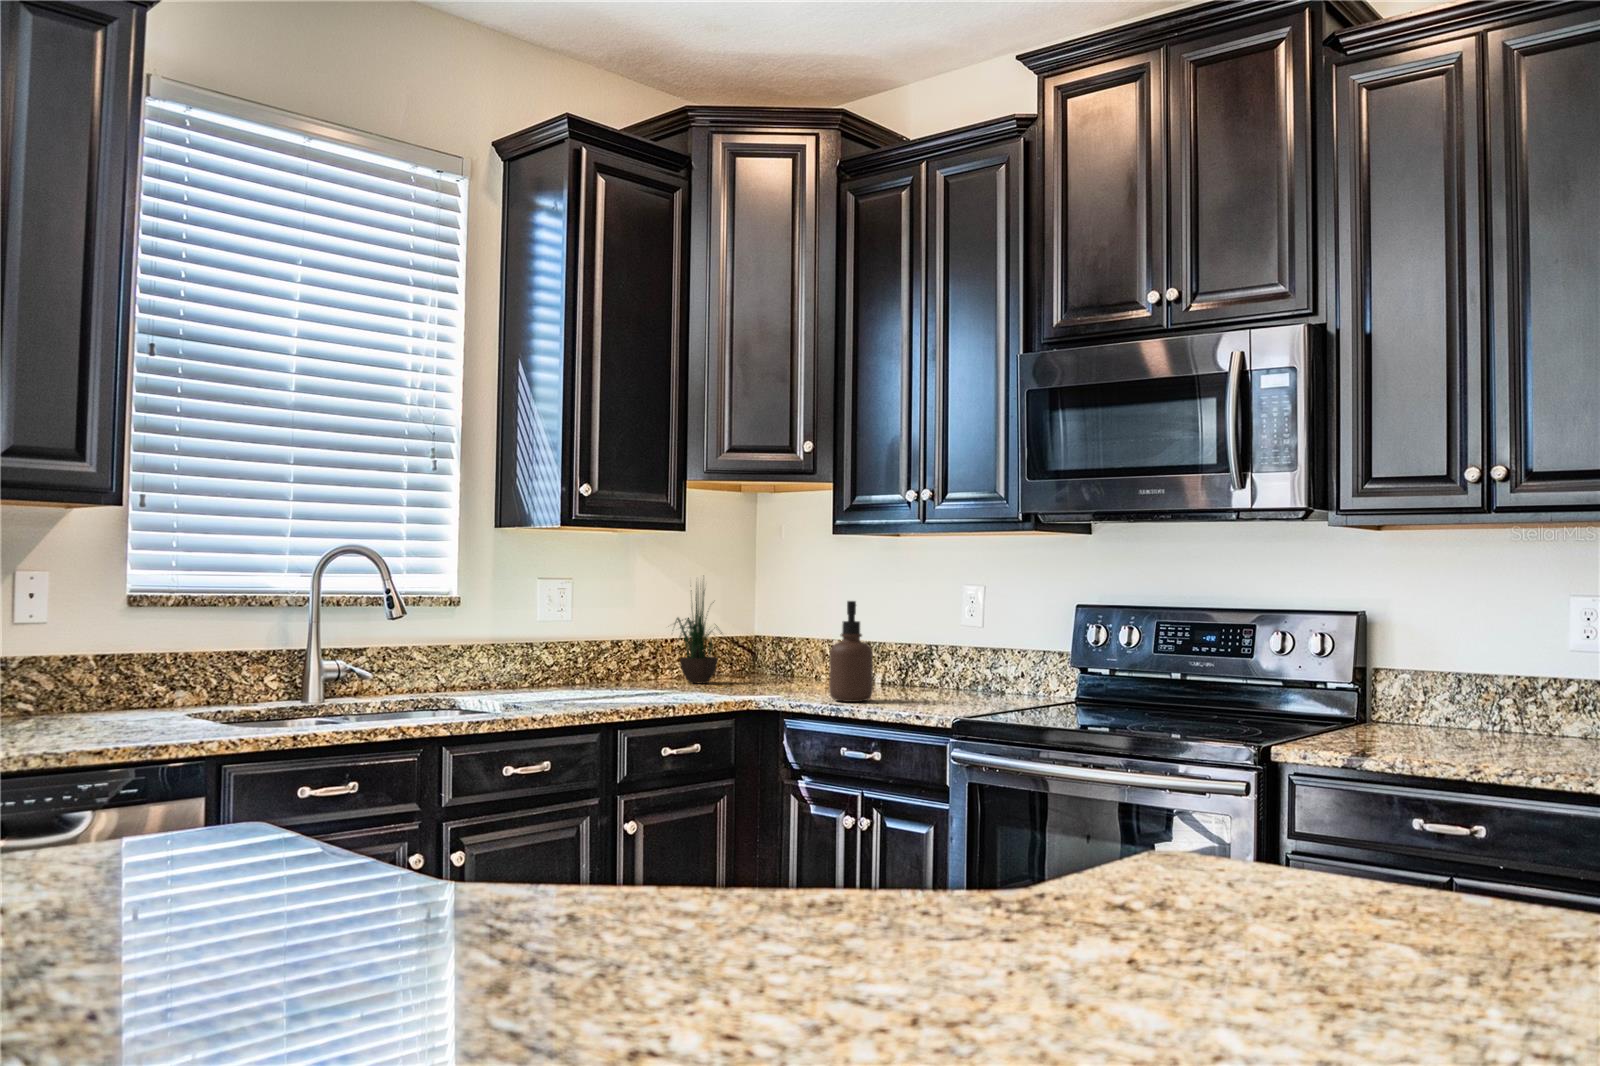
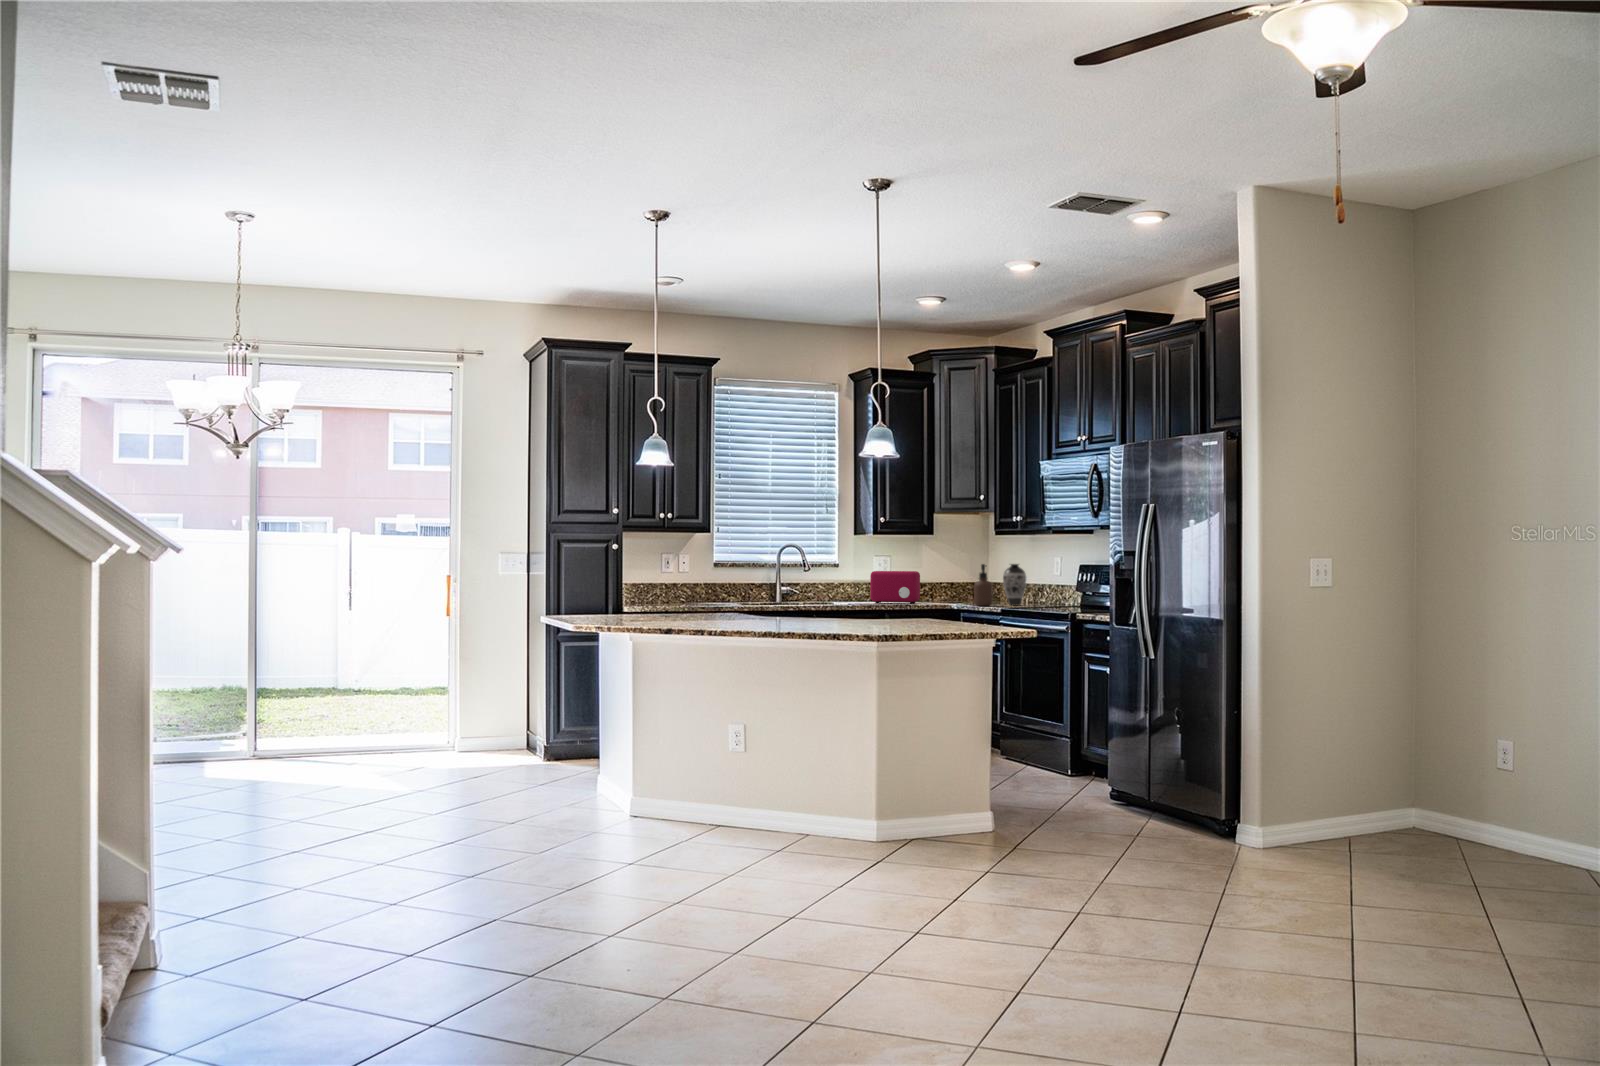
potted plant: present [674,588,722,684] -> none [931,548,959,602]
decorative vase: none [873,600,926,695] -> present [1003,564,1026,605]
toaster: none [549,614,666,694] -> present [870,571,920,604]

